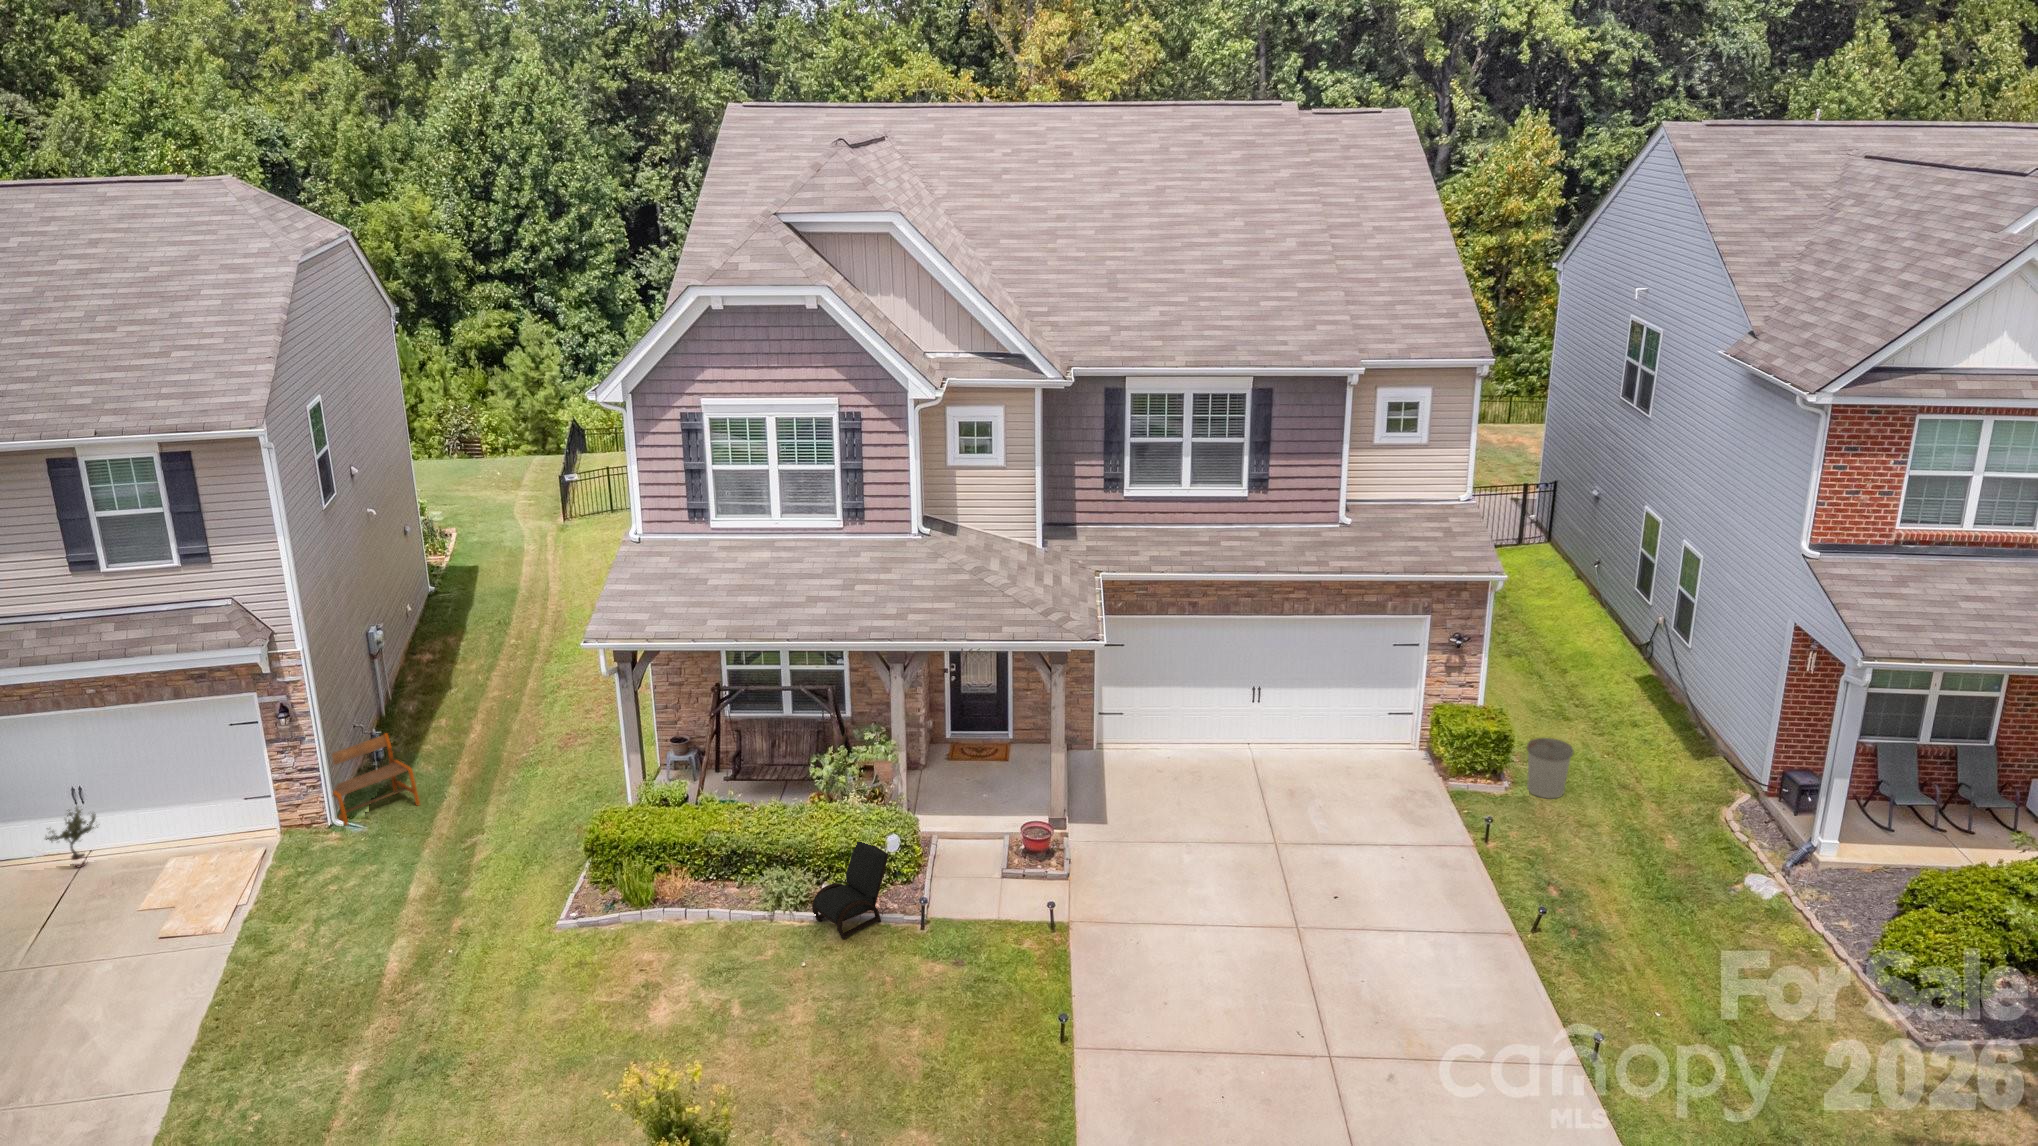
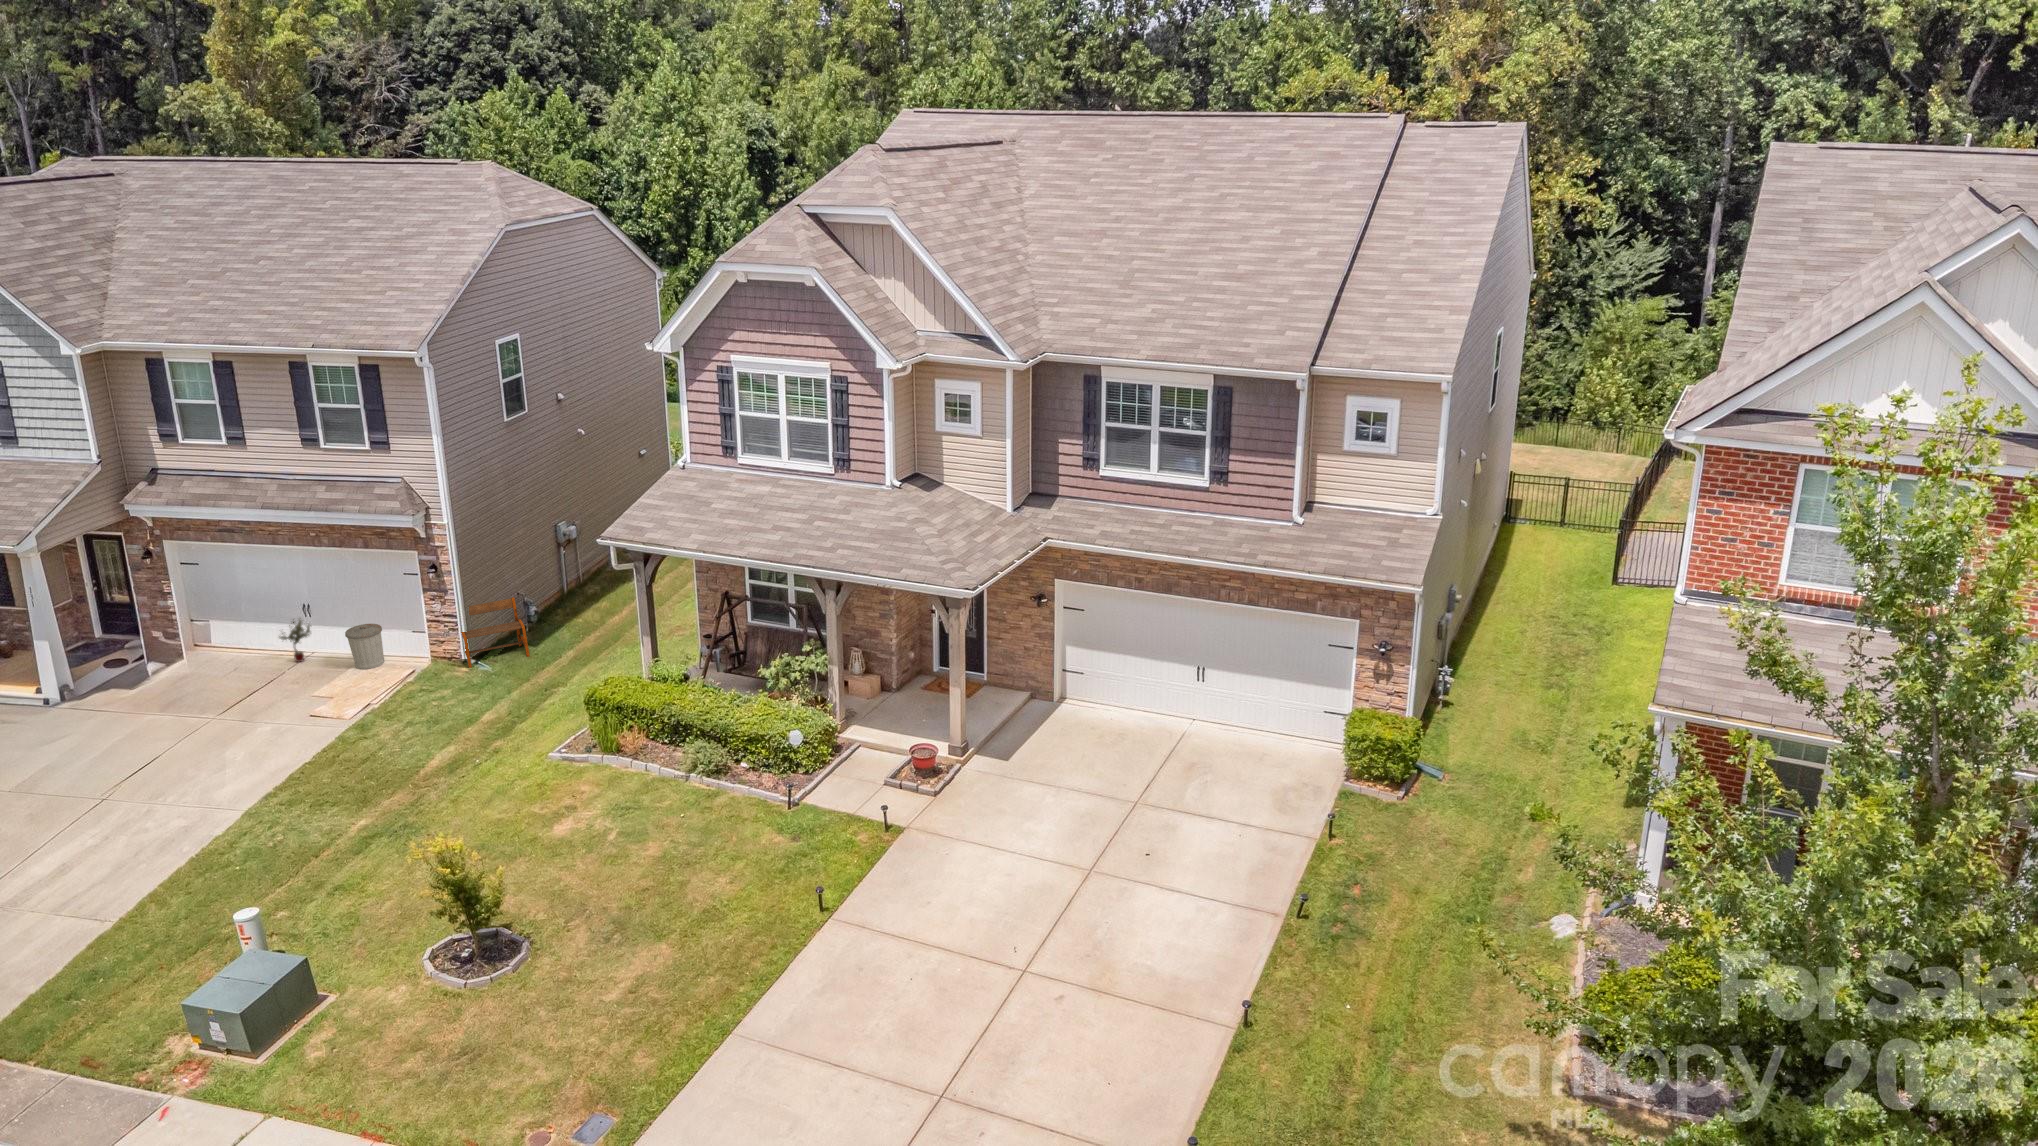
trash can: present [1527,738,1573,799] -> present [345,624,384,669]
lounge chair: present [812,842,888,940] -> none [723,728,781,804]

